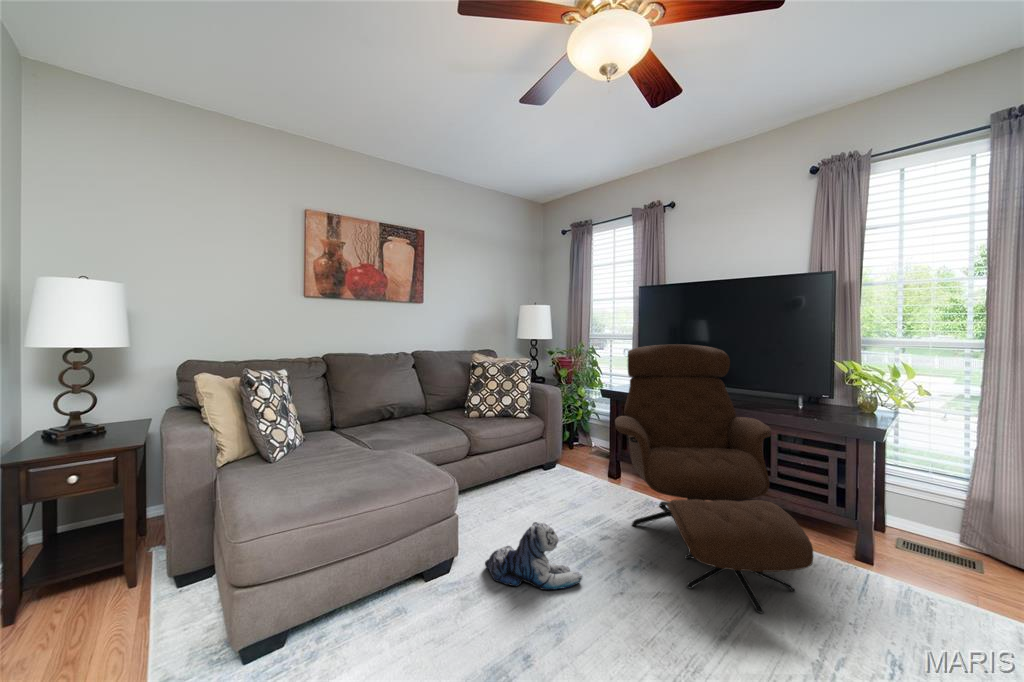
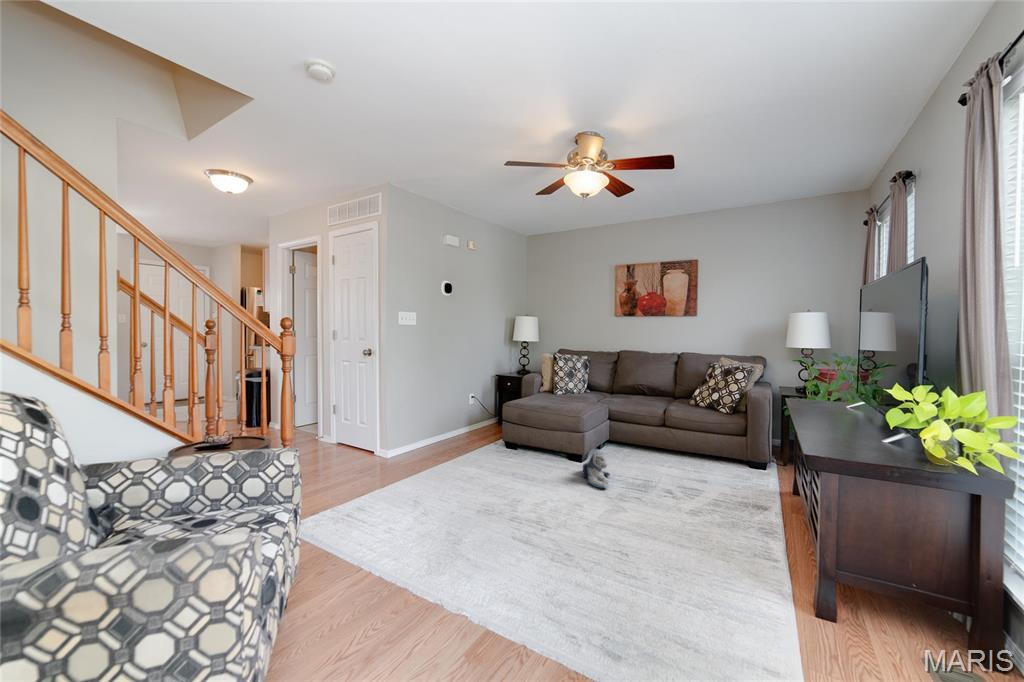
lounge chair: present [615,344,814,613] -> none [623,361,830,550]

